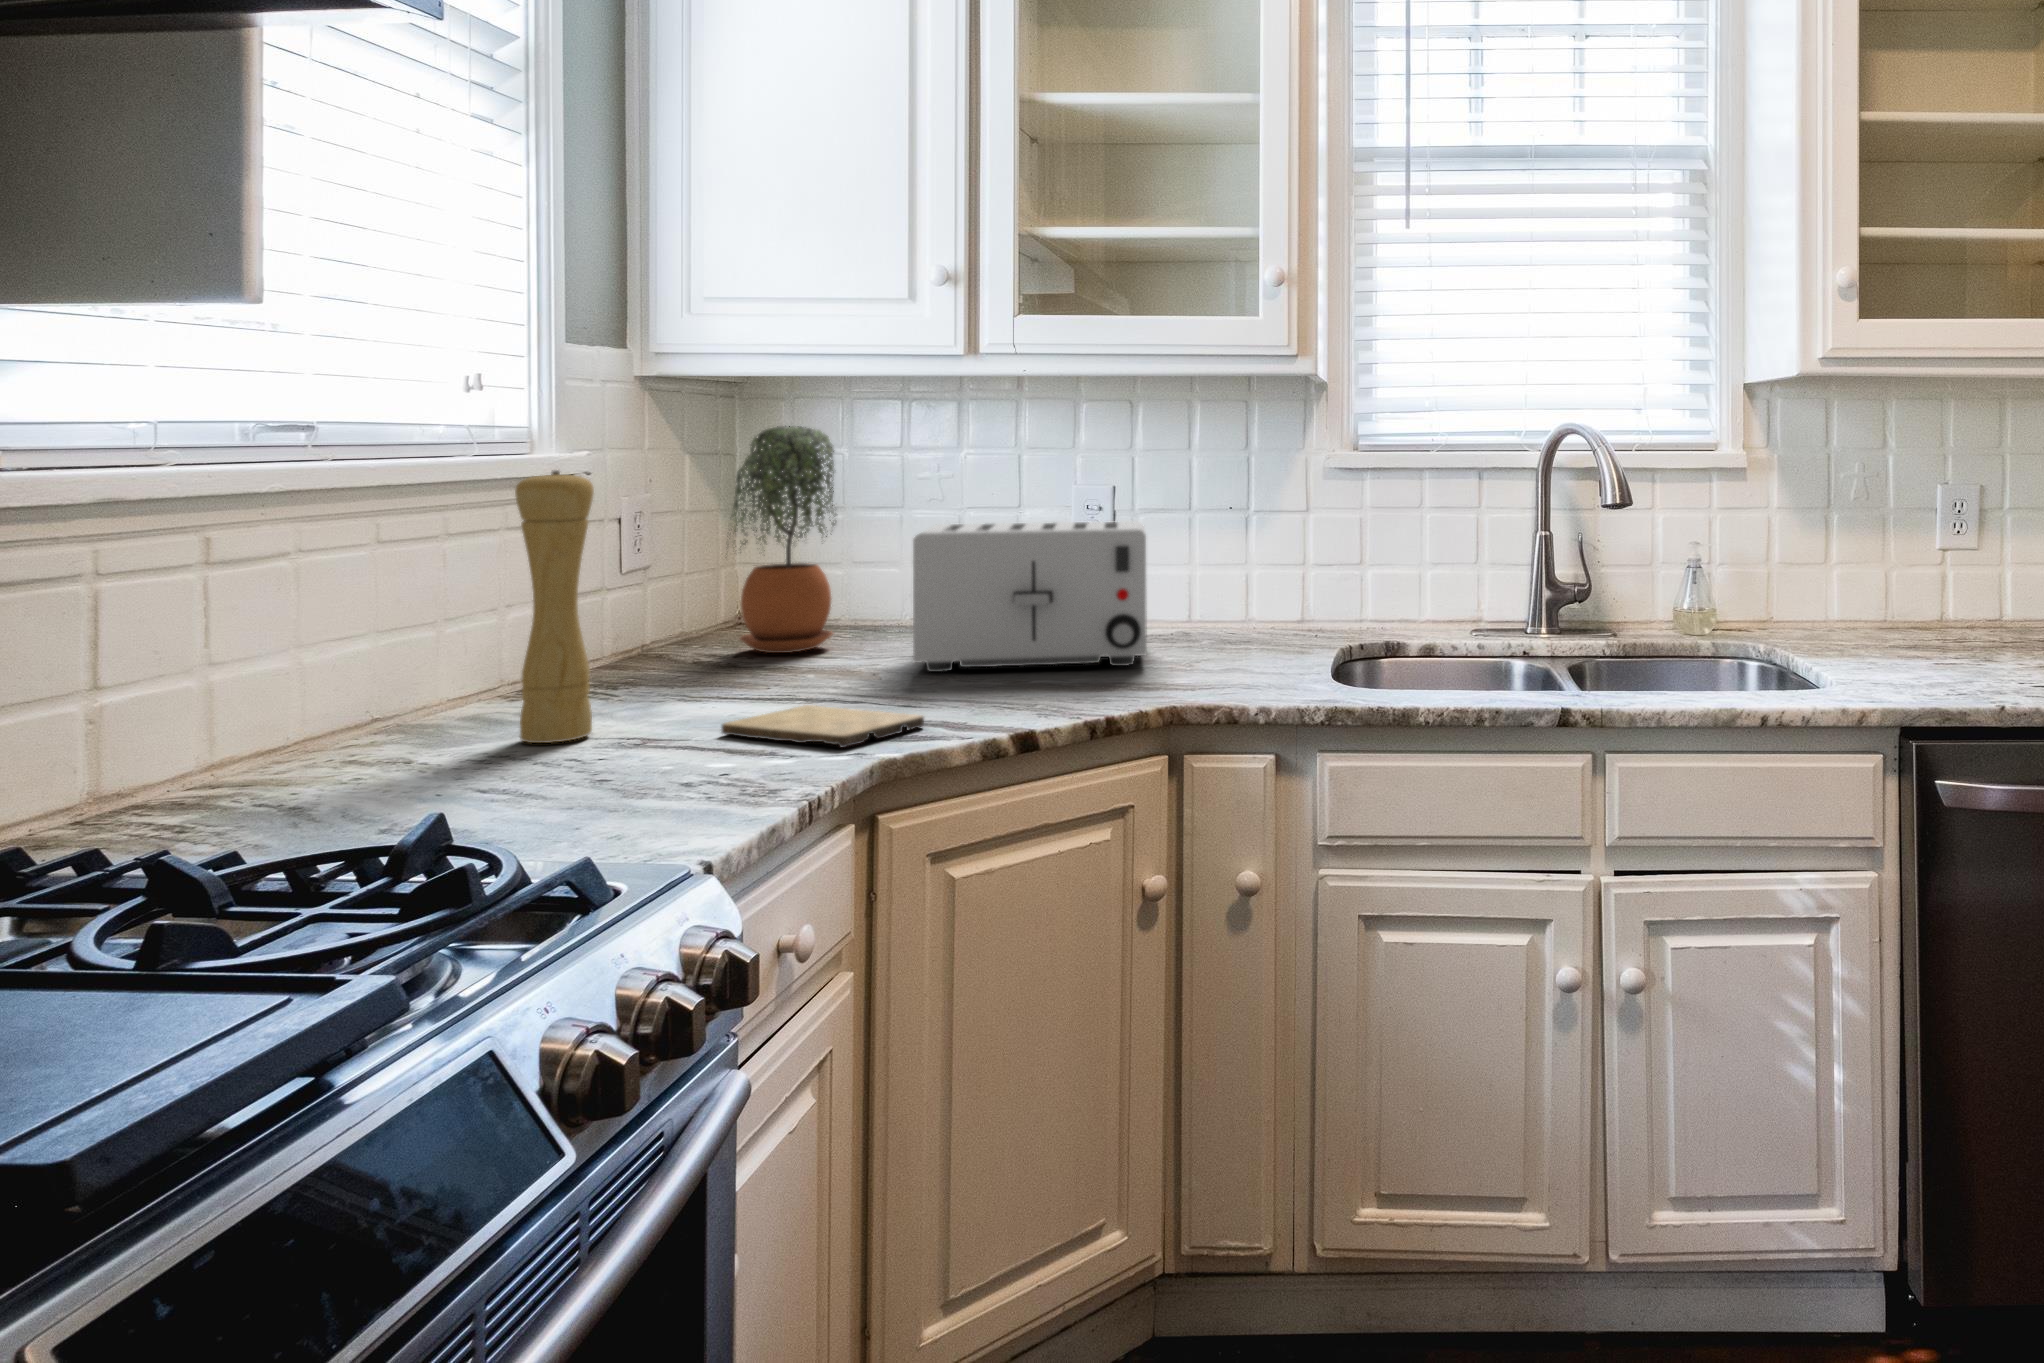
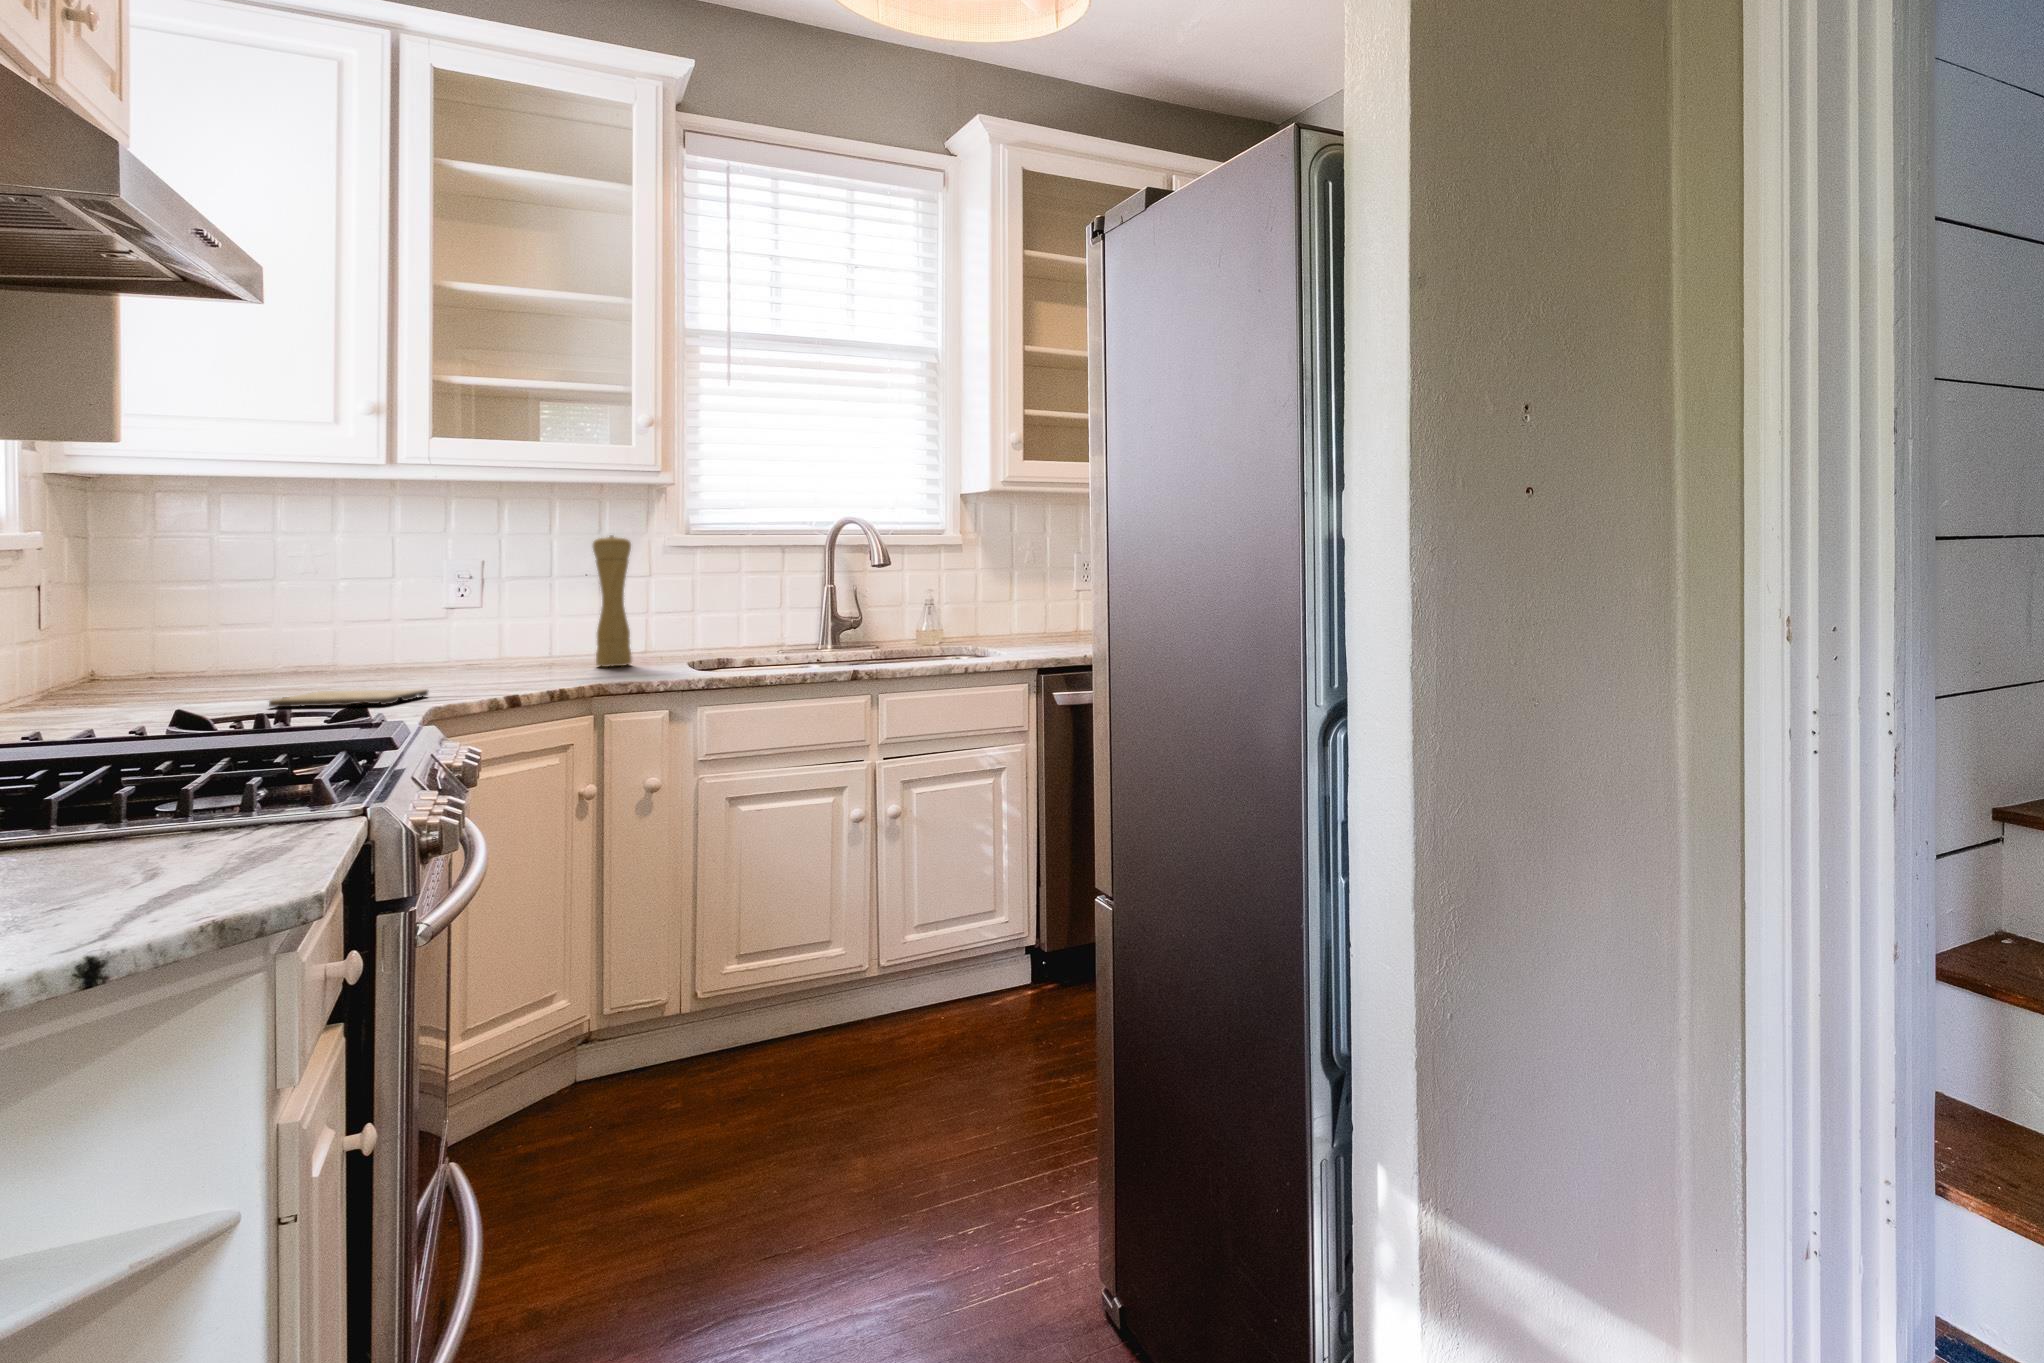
potted plant: present [728,426,836,653] -> none [161,510,264,678]
pepper mill: present [515,470,594,743] -> present [593,535,632,667]
toaster: present [913,521,1147,672] -> none [362,577,558,679]

